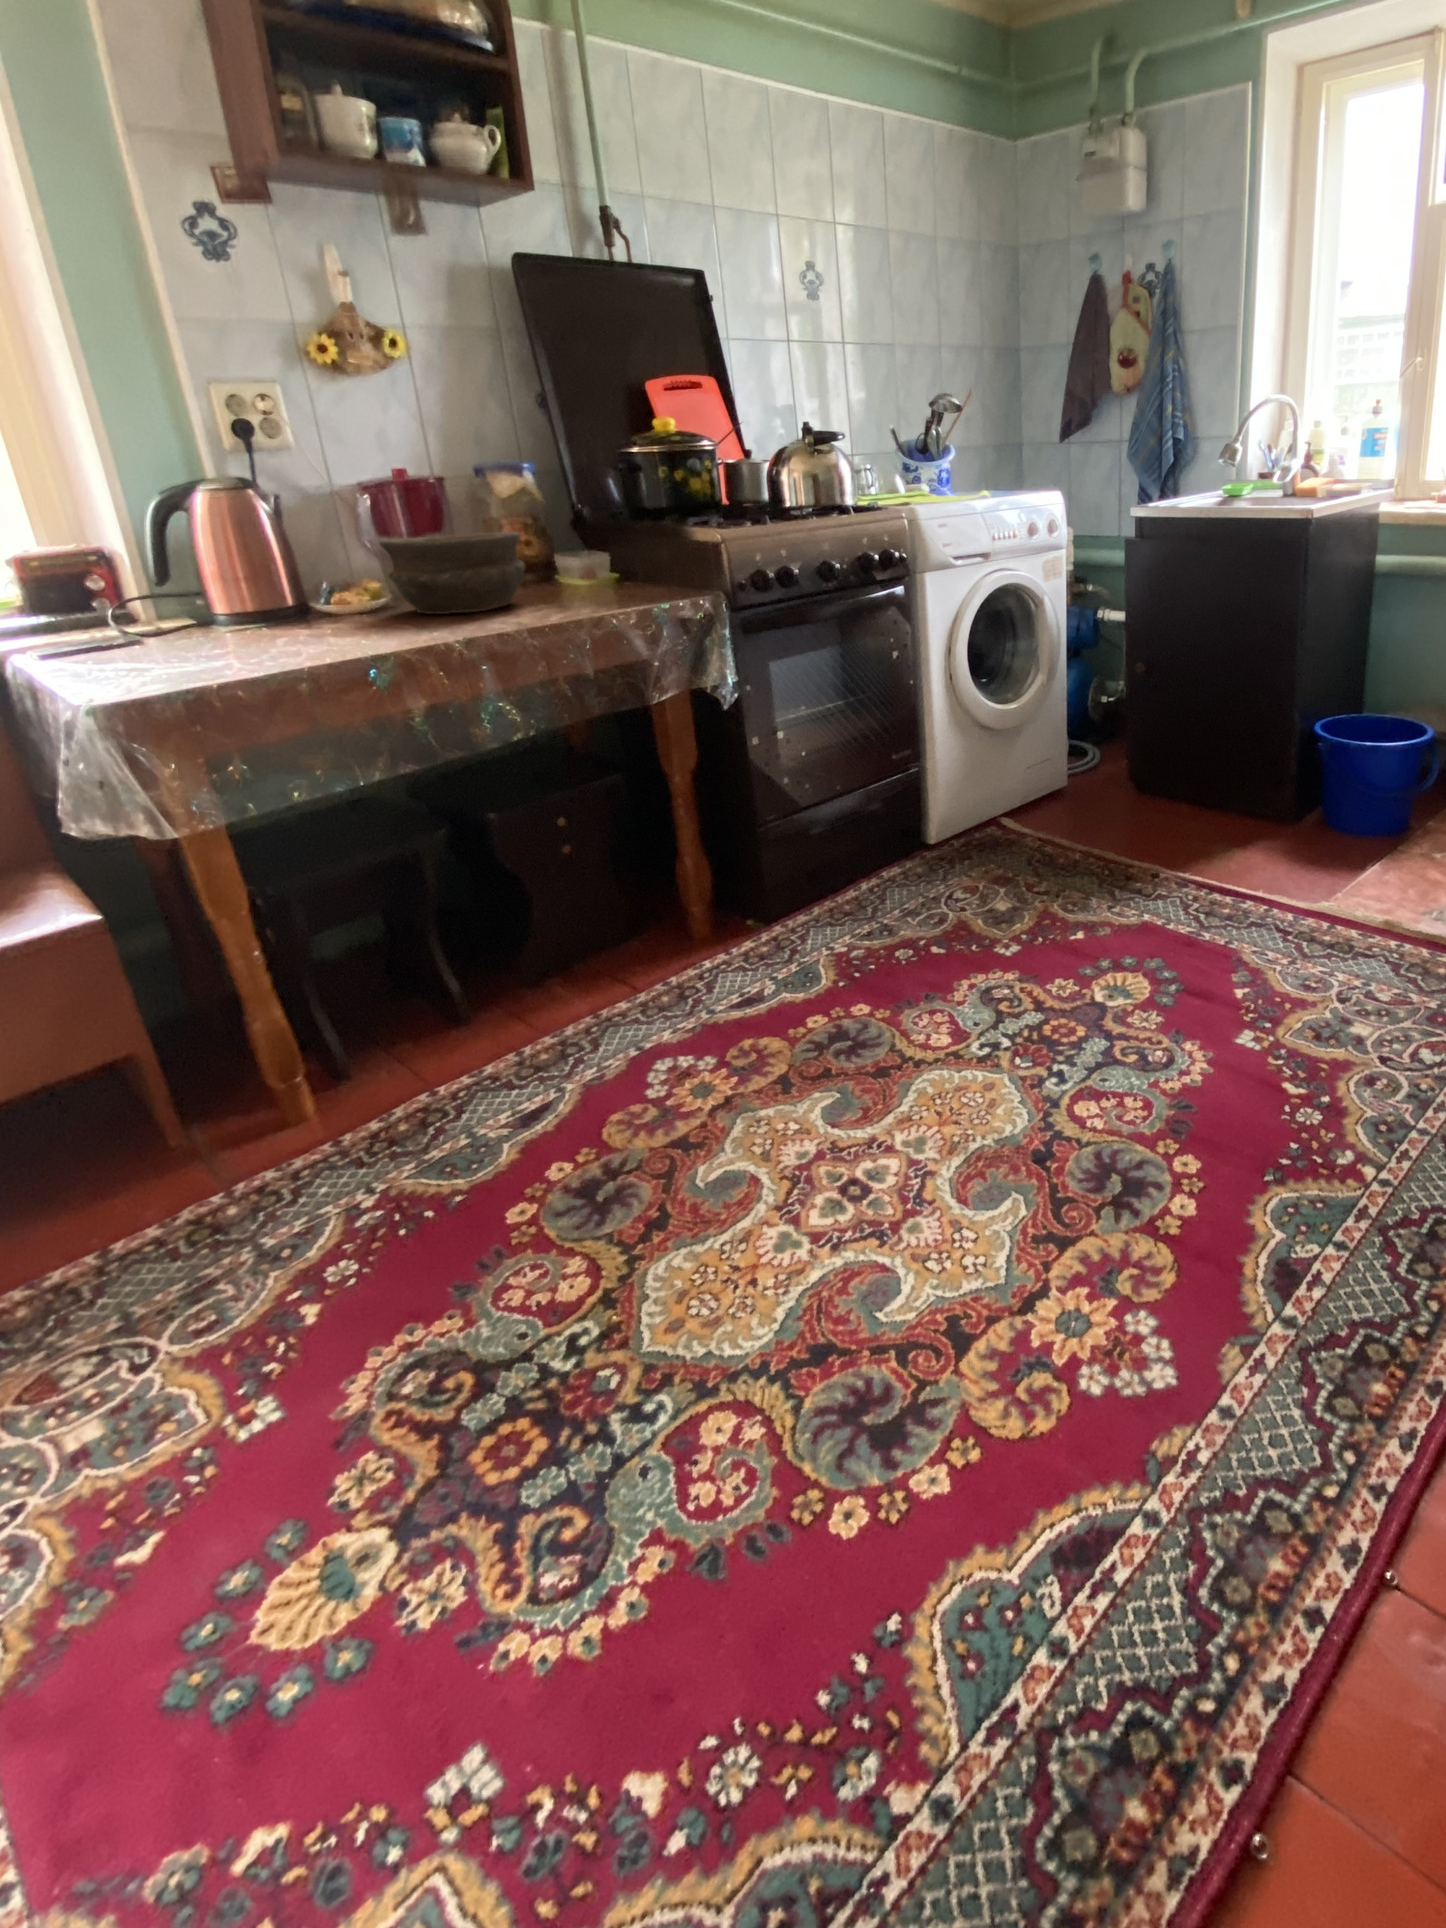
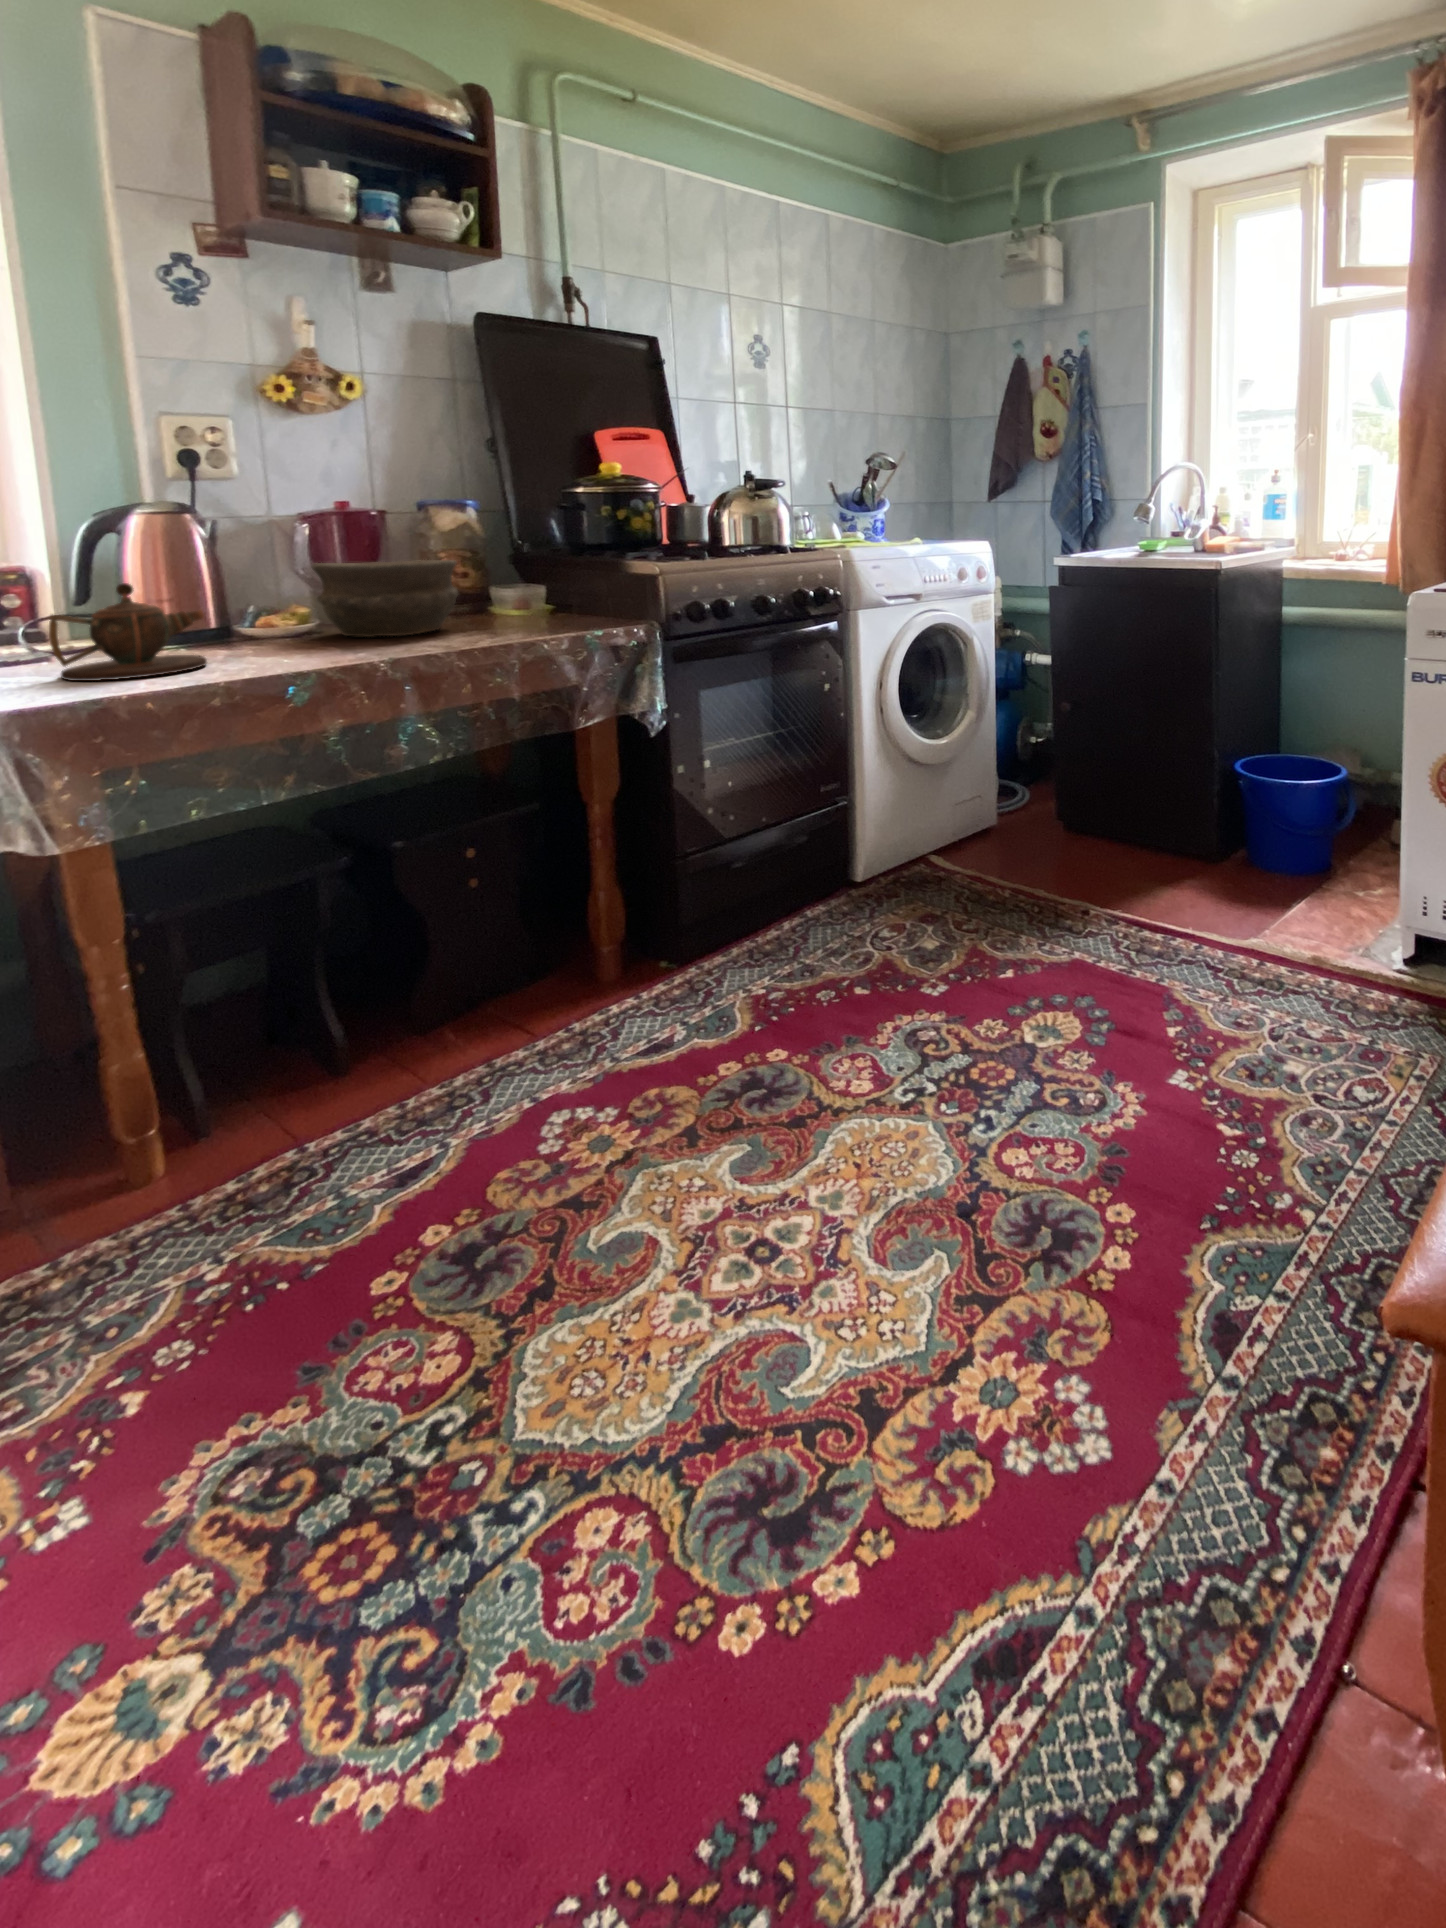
teapot: none [132,569,290,669] -> present [49,583,207,681]

